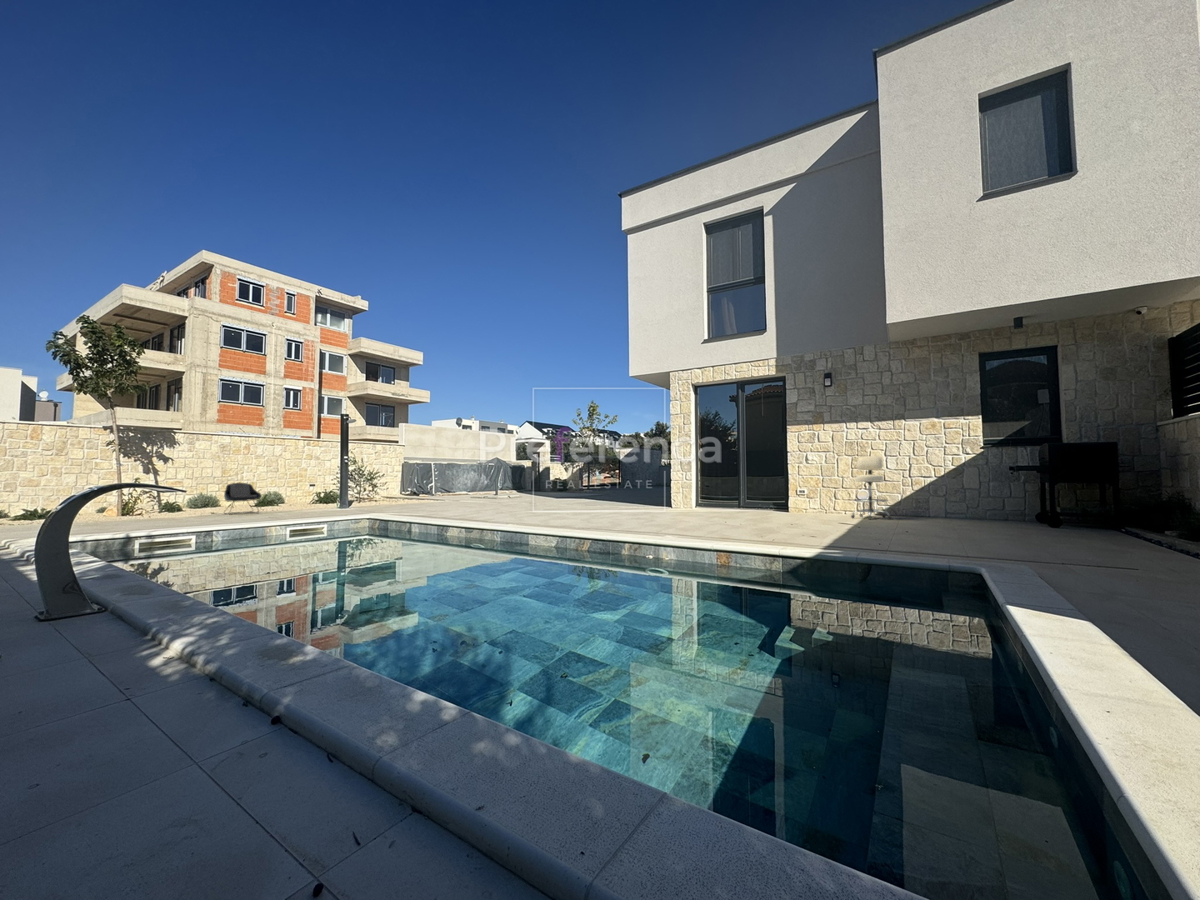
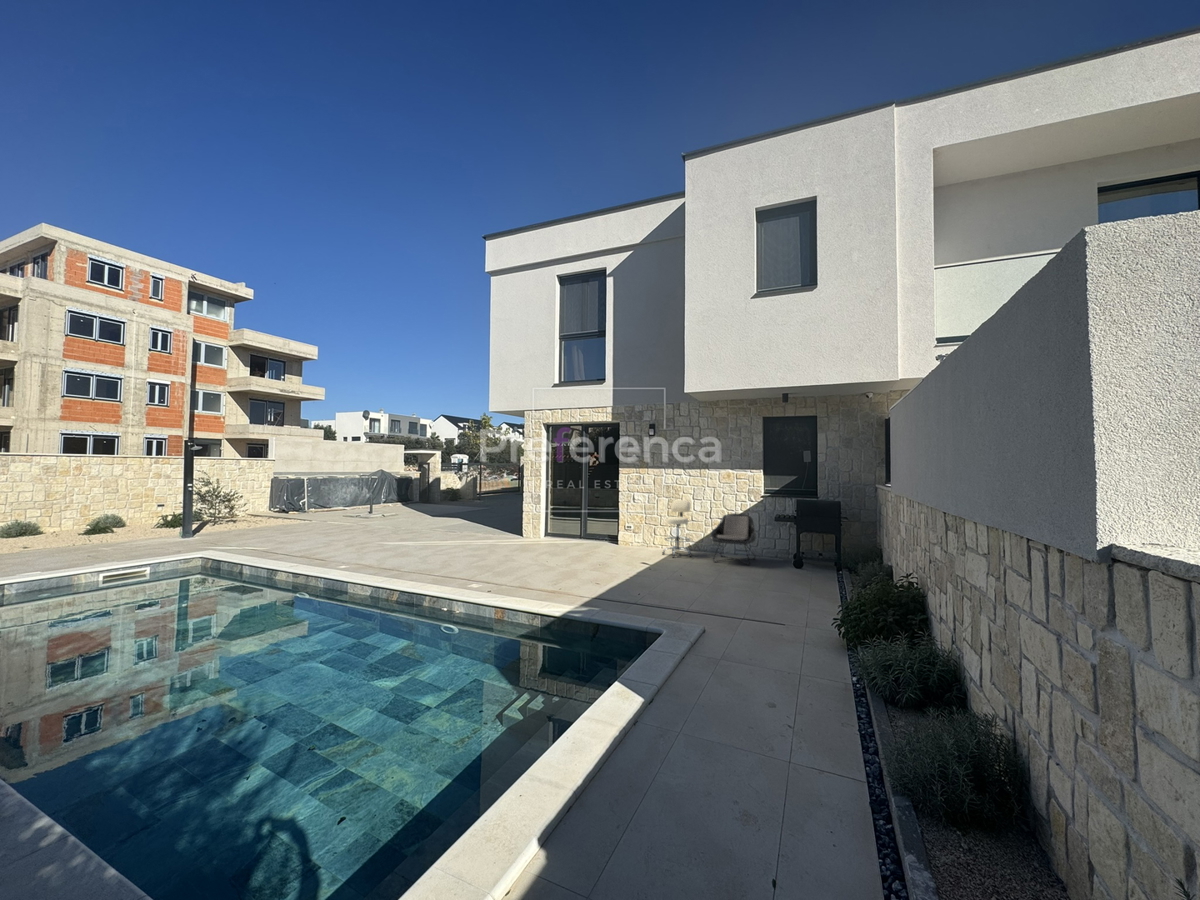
lounge chair: present [224,483,261,514] -> present [711,513,756,565]

